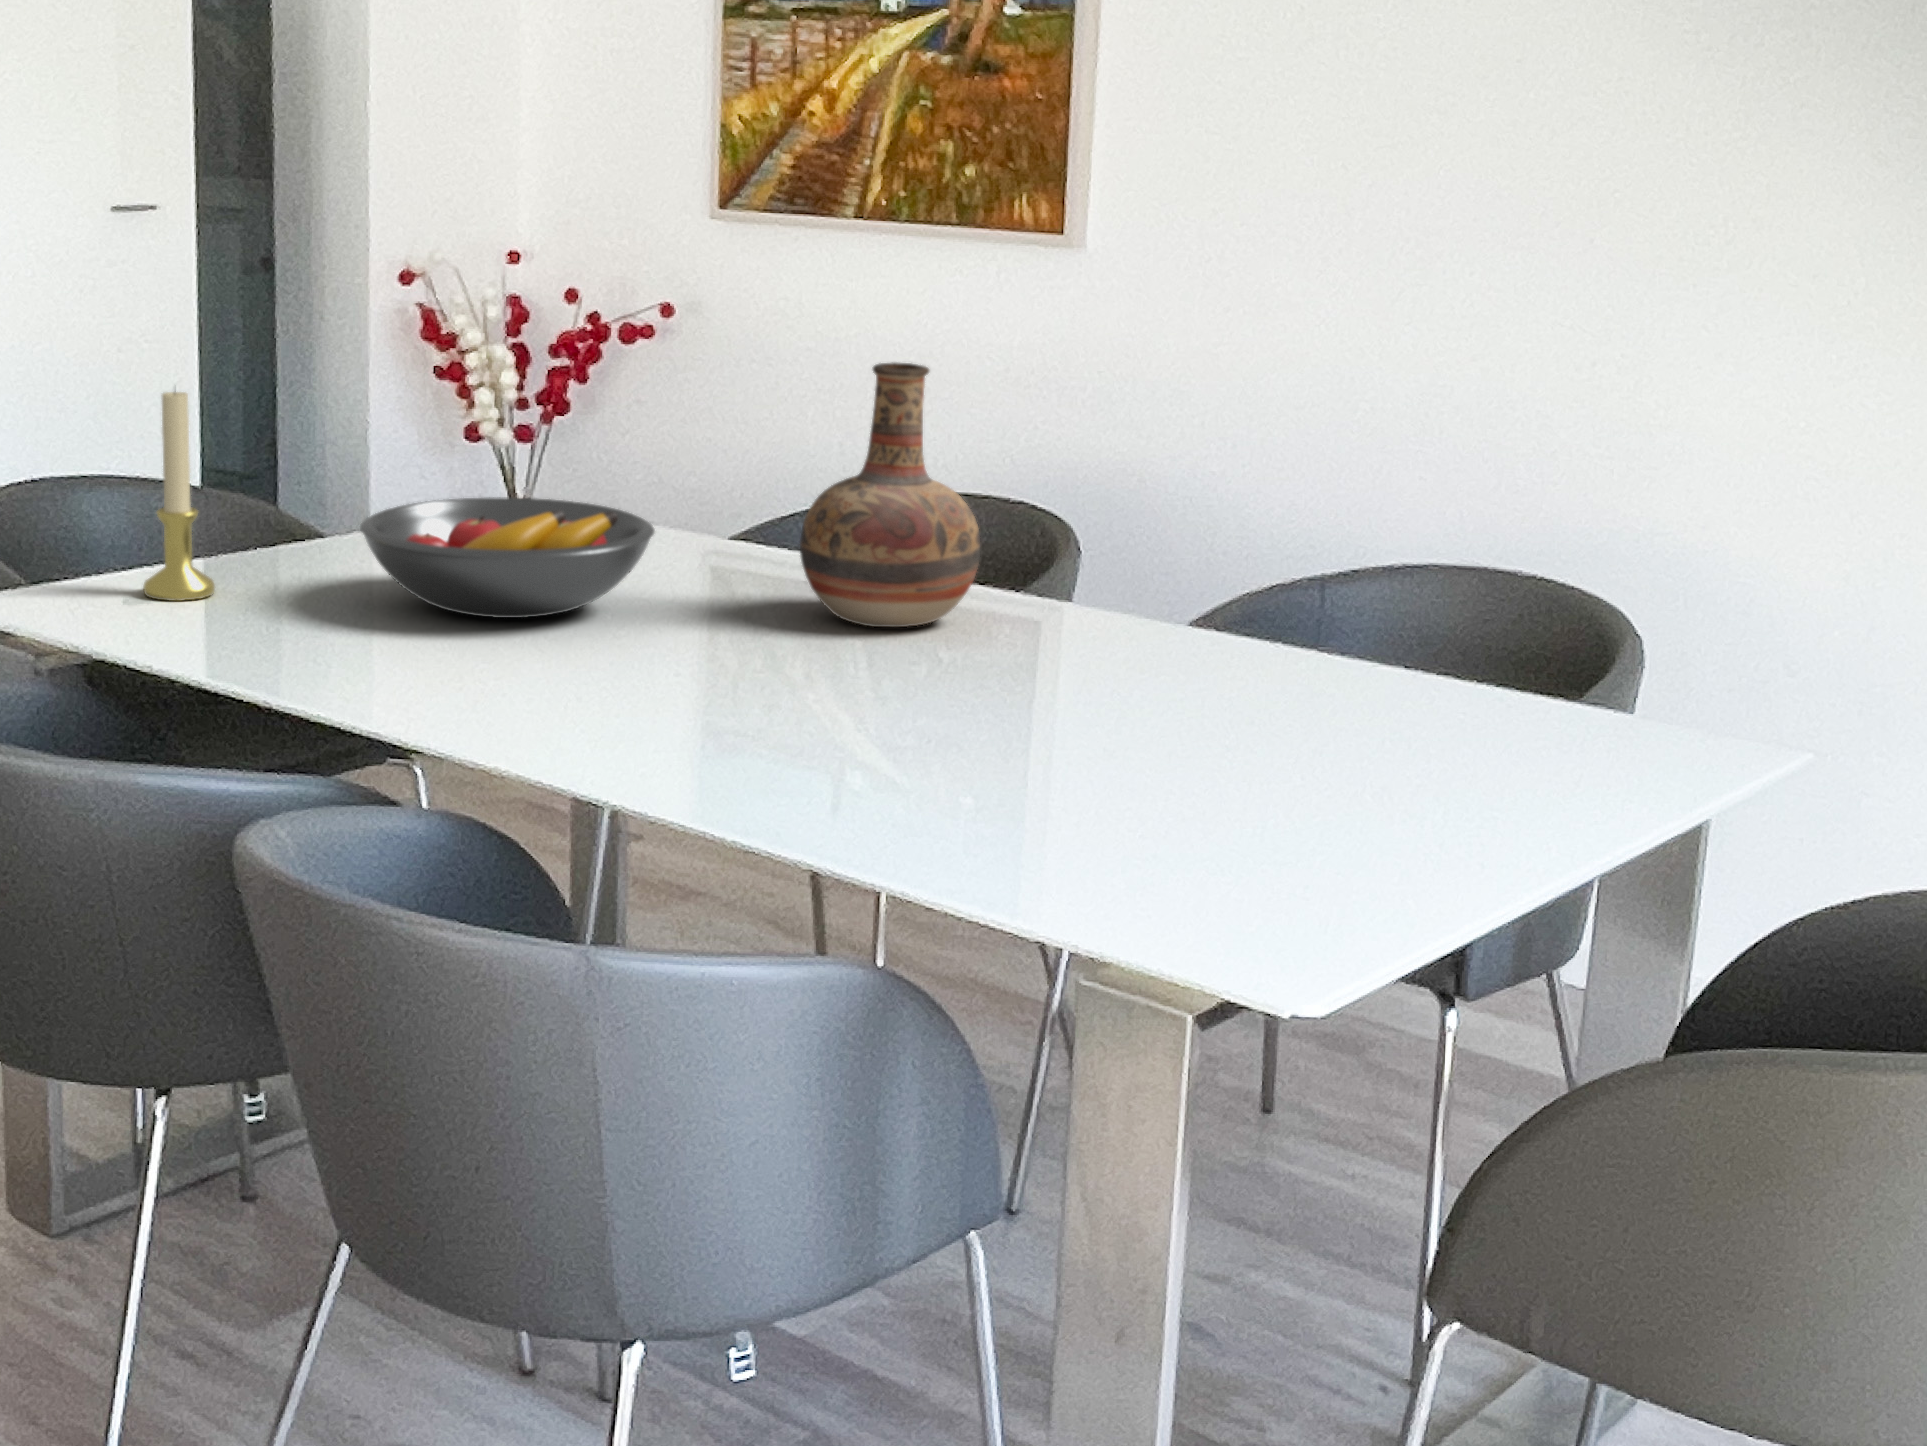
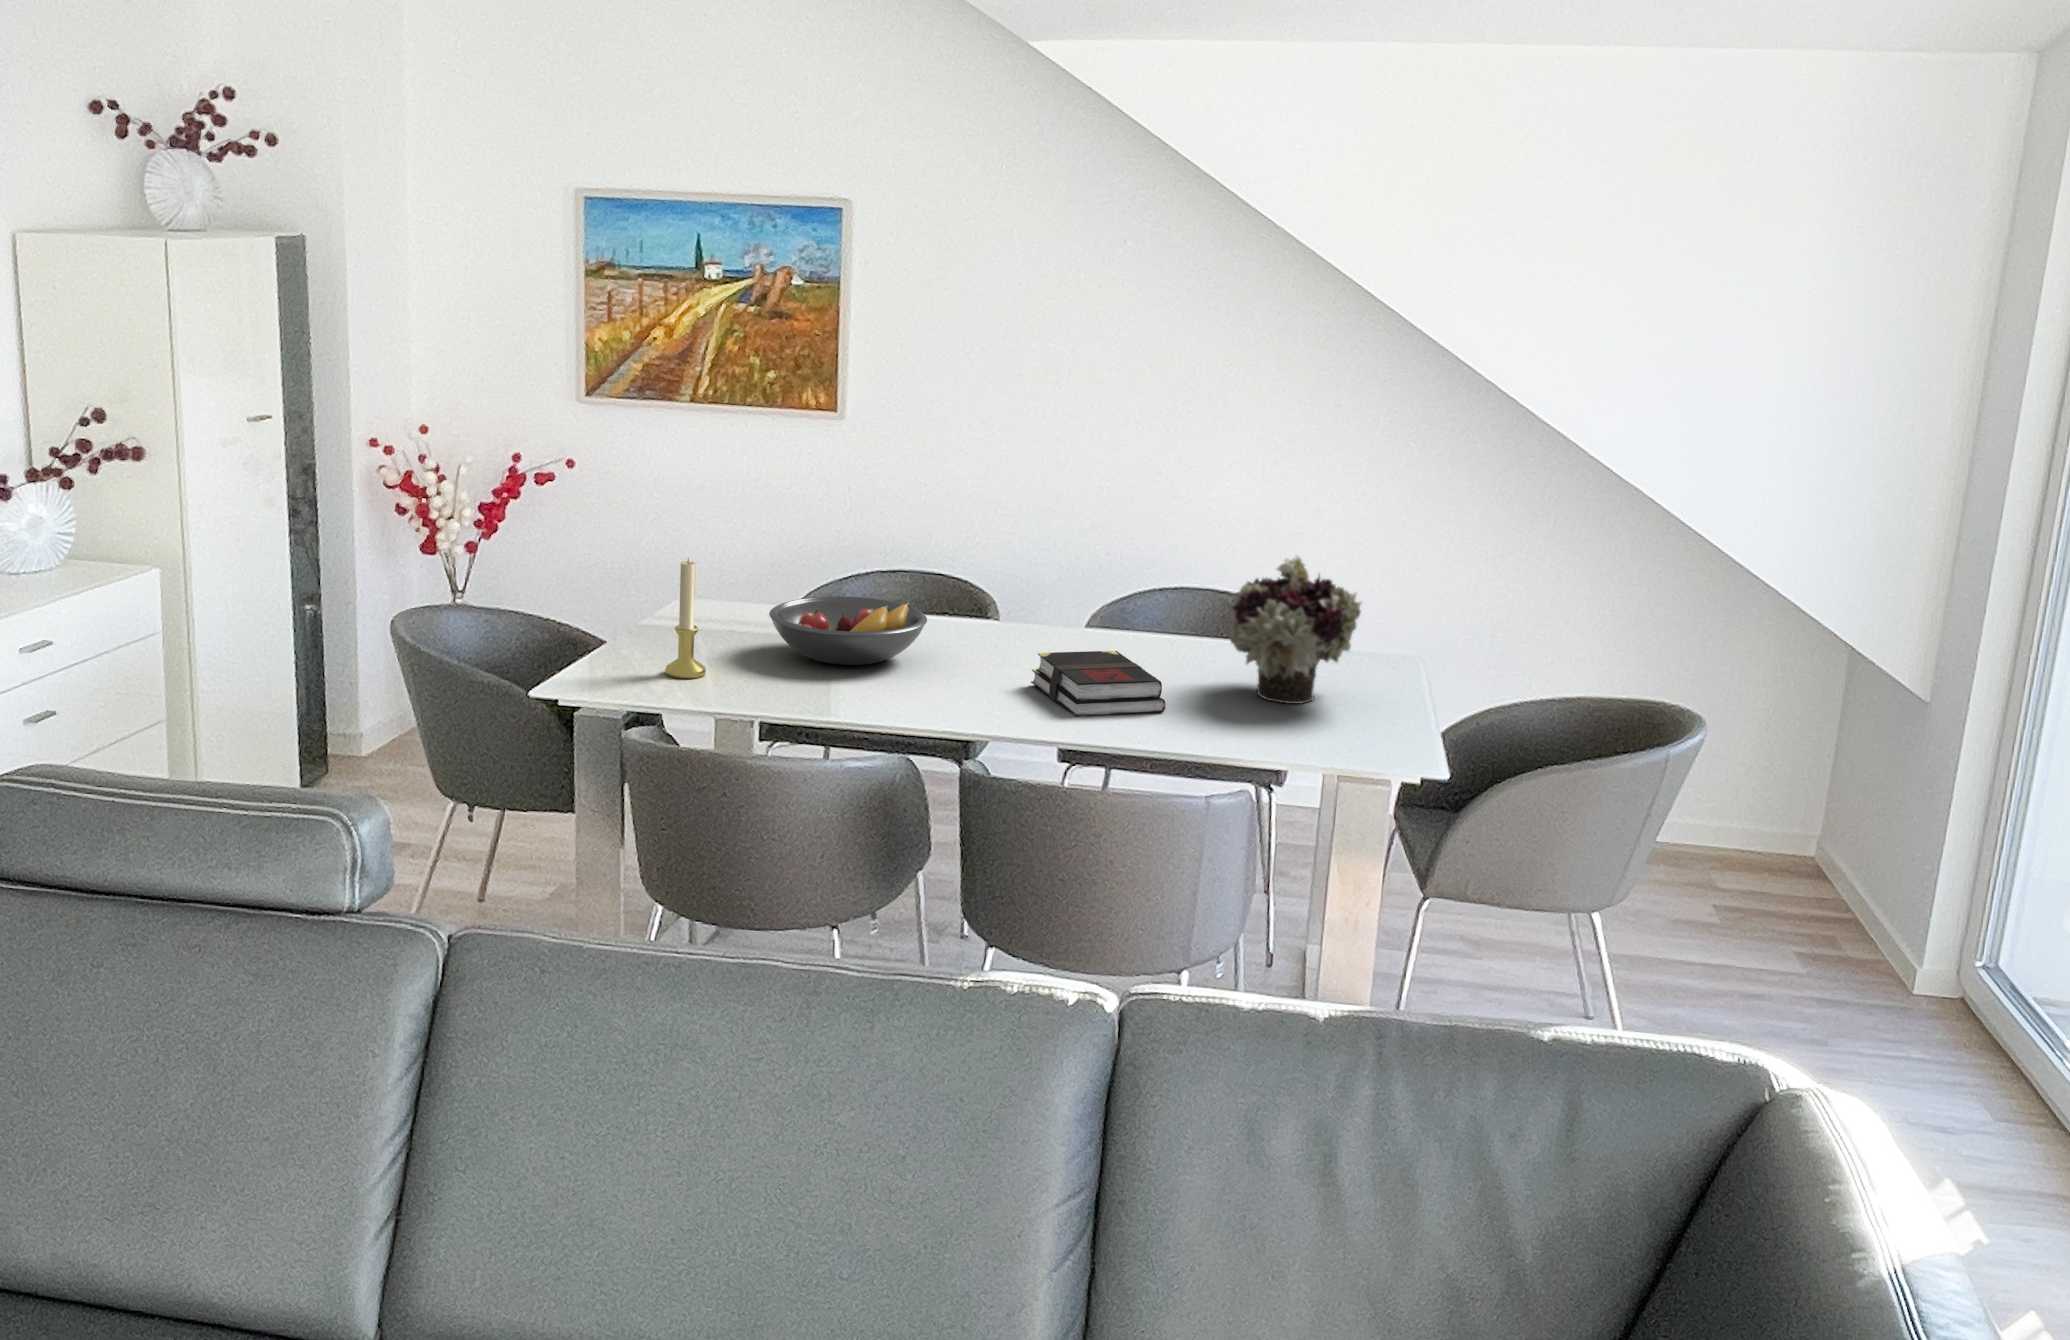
vase: present [800,362,980,627] -> none [965,512,1054,645]
flower arrangement: none [1030,445,1387,792] -> present [1230,555,1361,704]
book: none [642,619,899,759] -> present [1031,651,1165,717]

